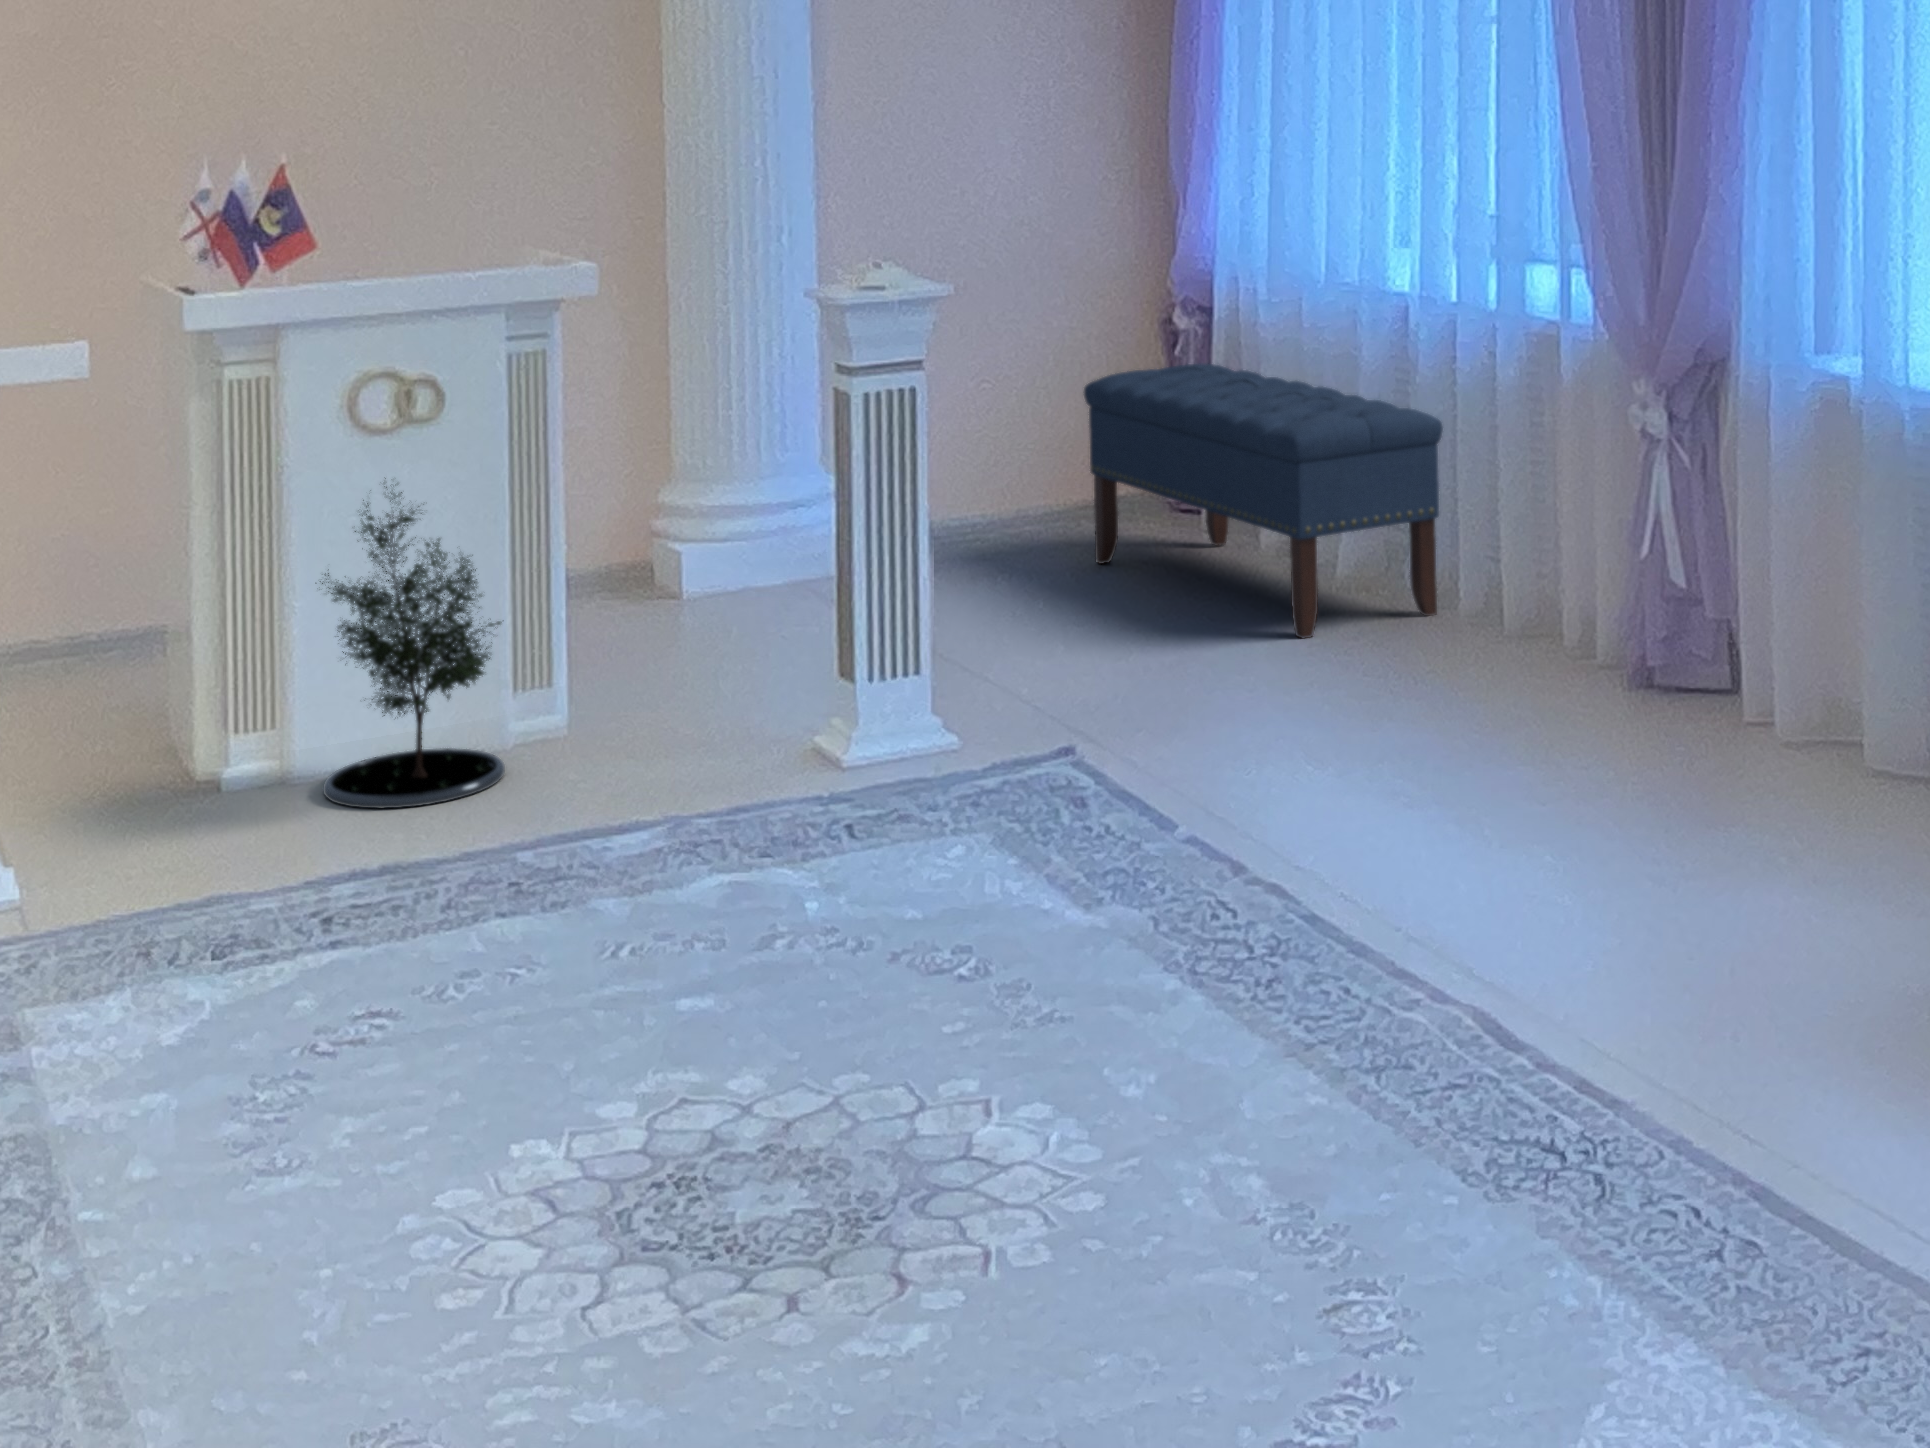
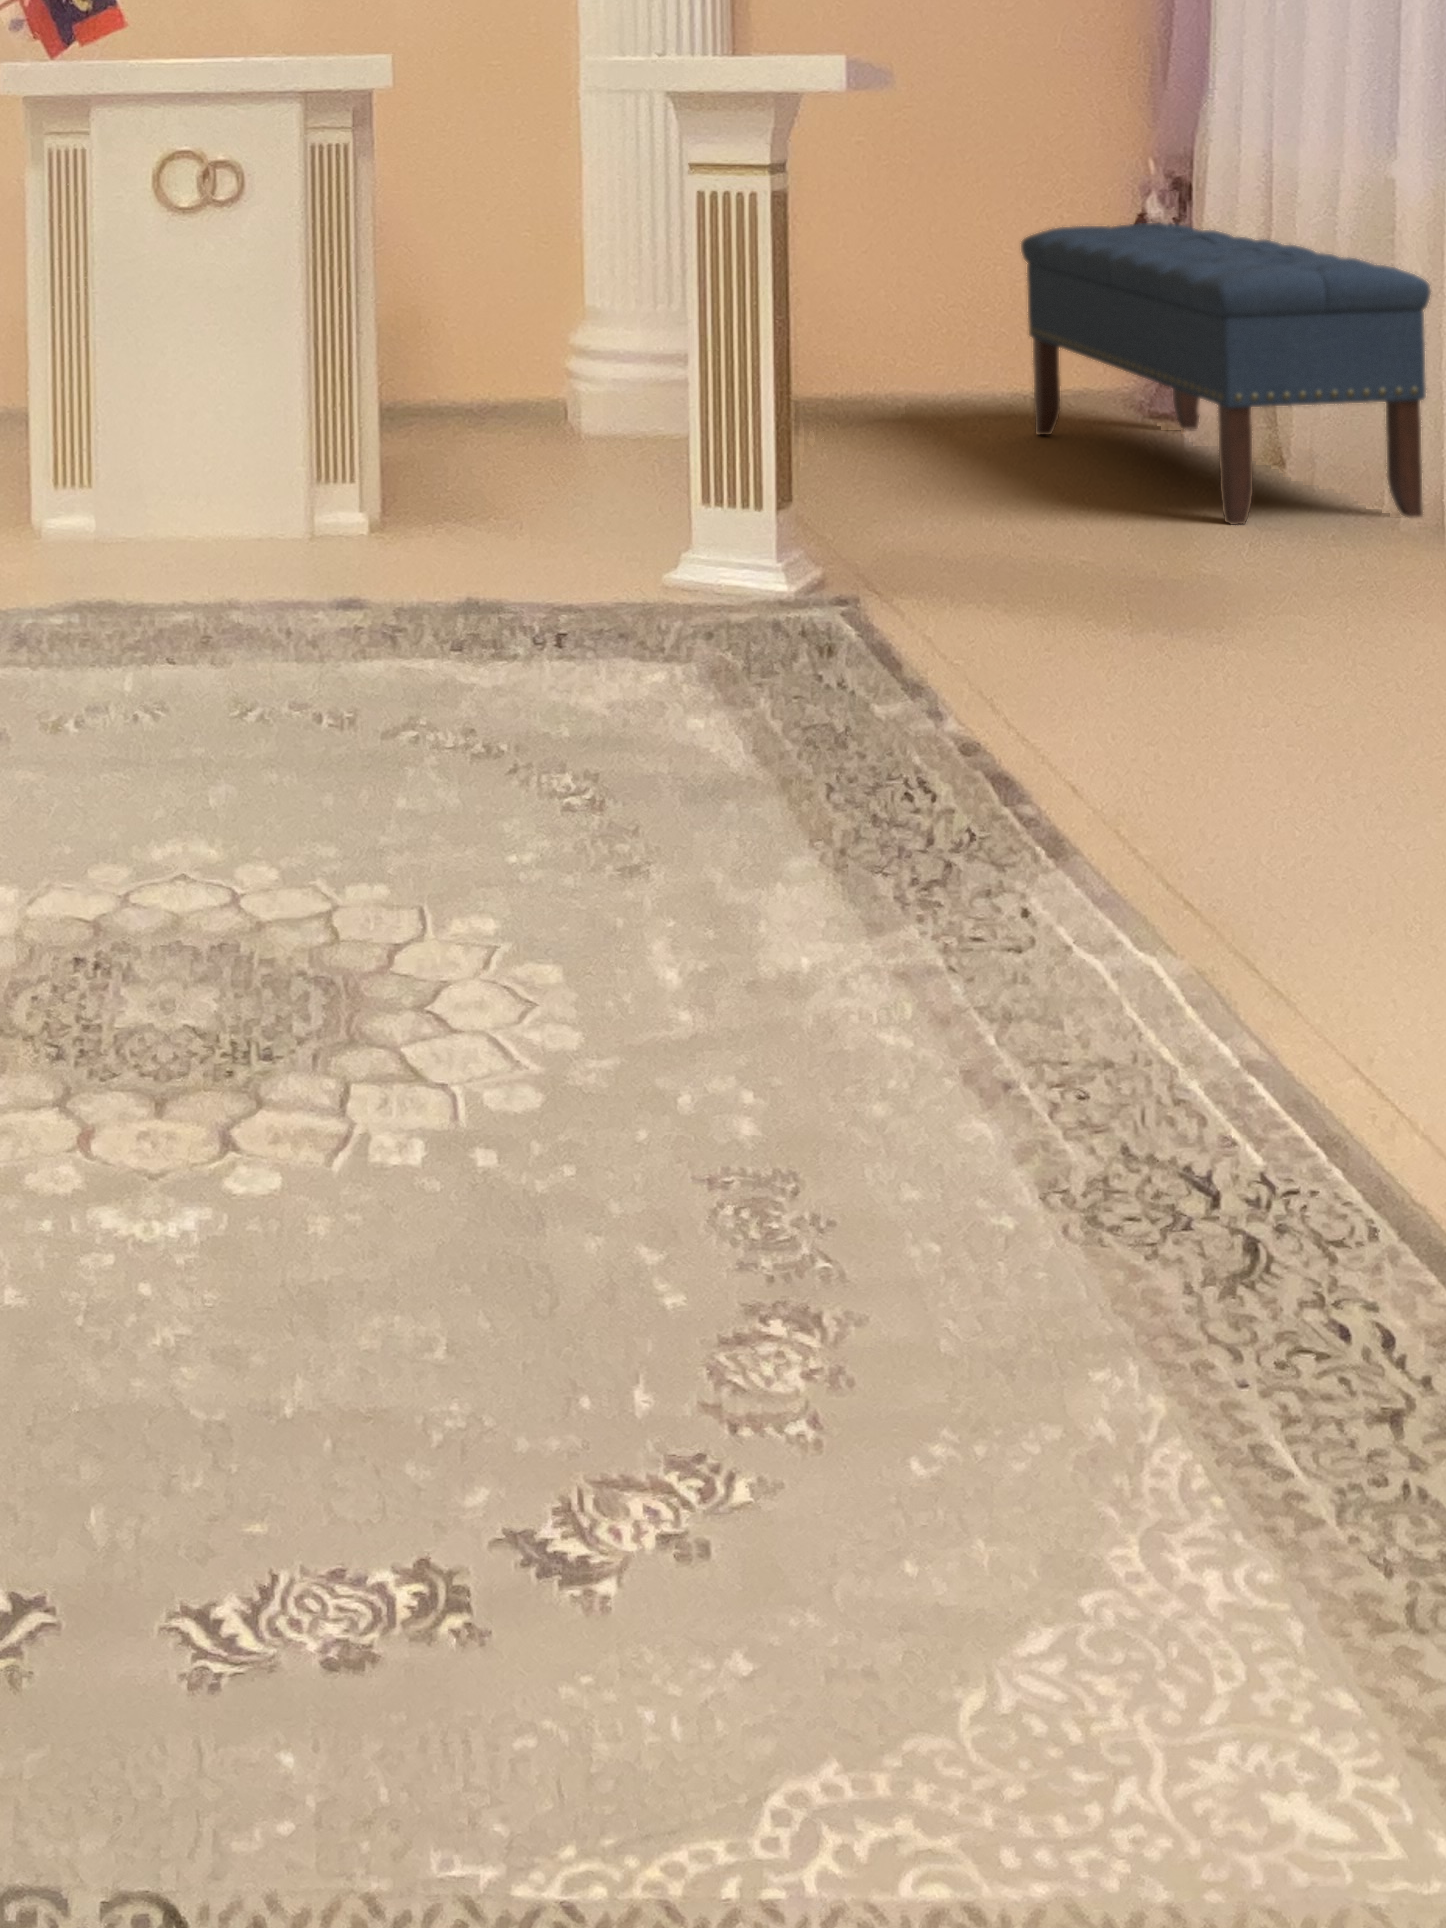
potted tree: present [320,478,505,808] -> none [118,249,309,573]

